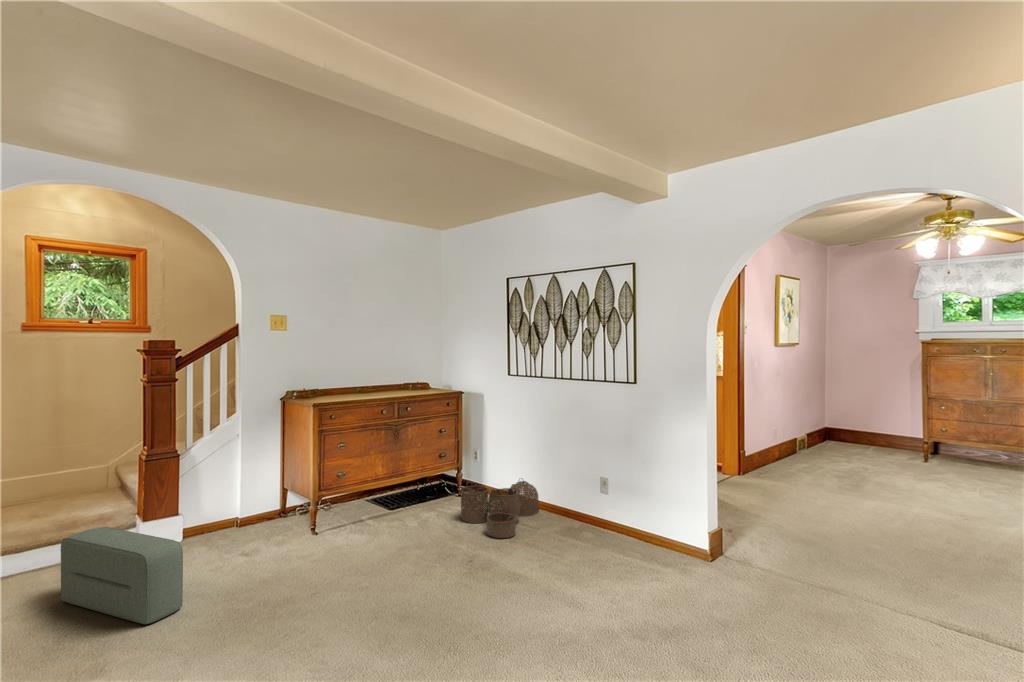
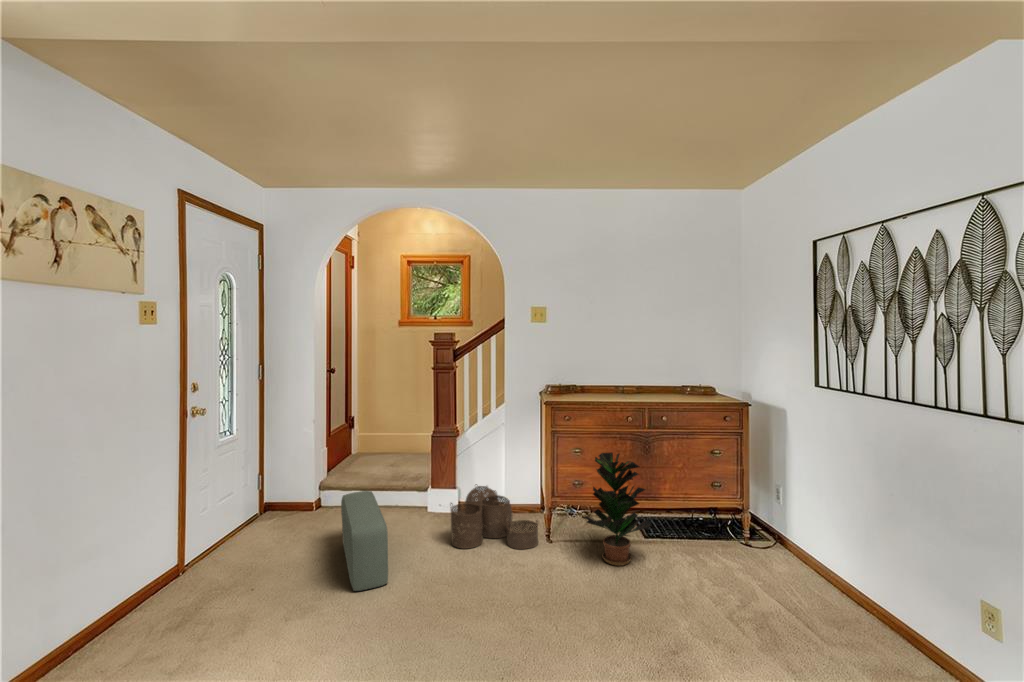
potted plant: none [361,440,415,535] -> present [583,452,652,566]
woven basket: present [461,481,539,538] -> present [450,484,538,549]

